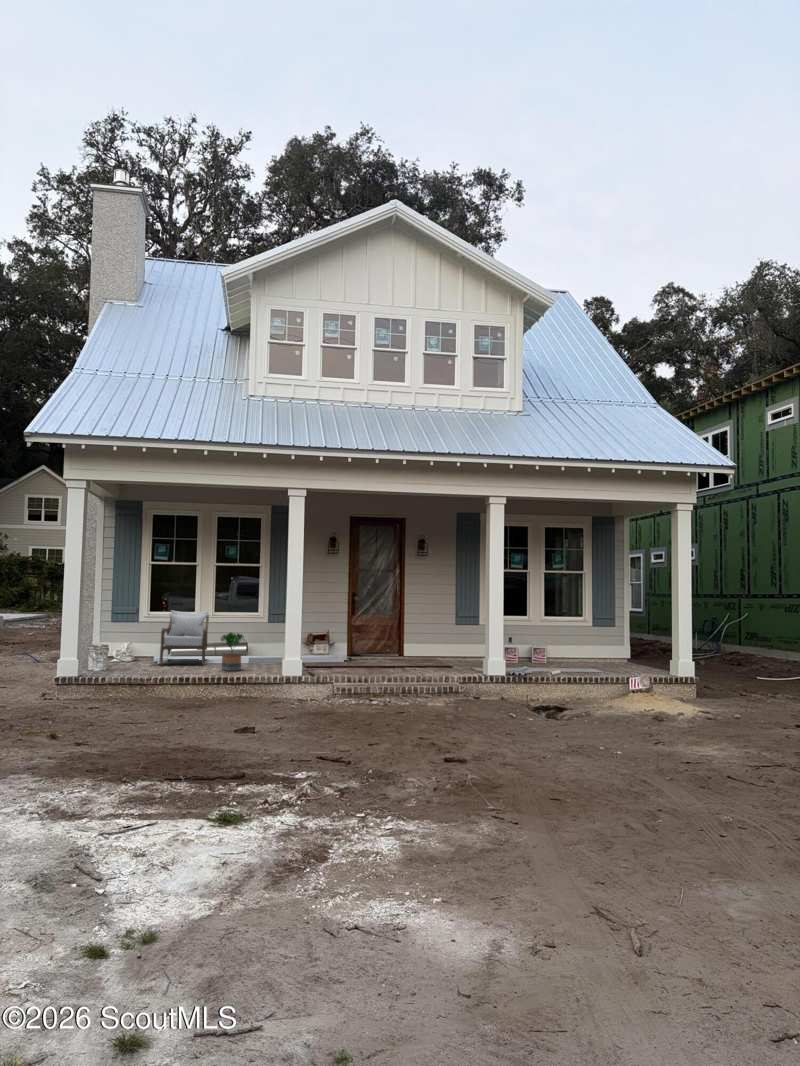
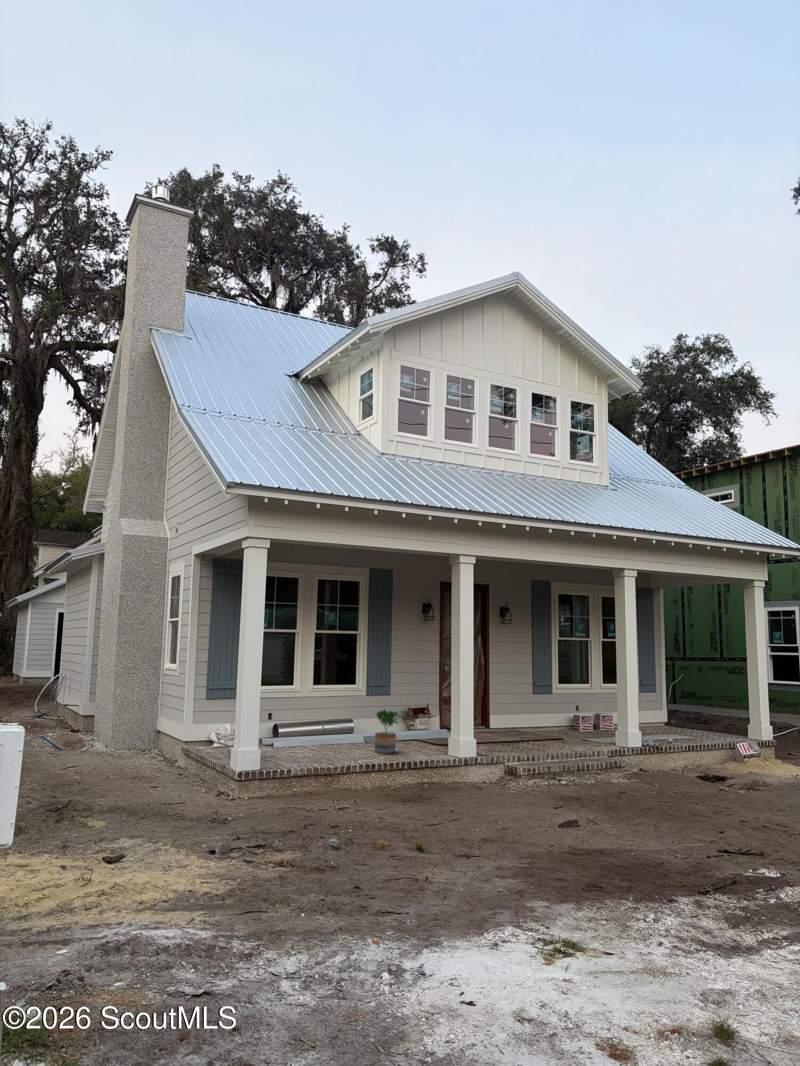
armchair: present [159,610,209,665] -> none [274,683,339,749]

